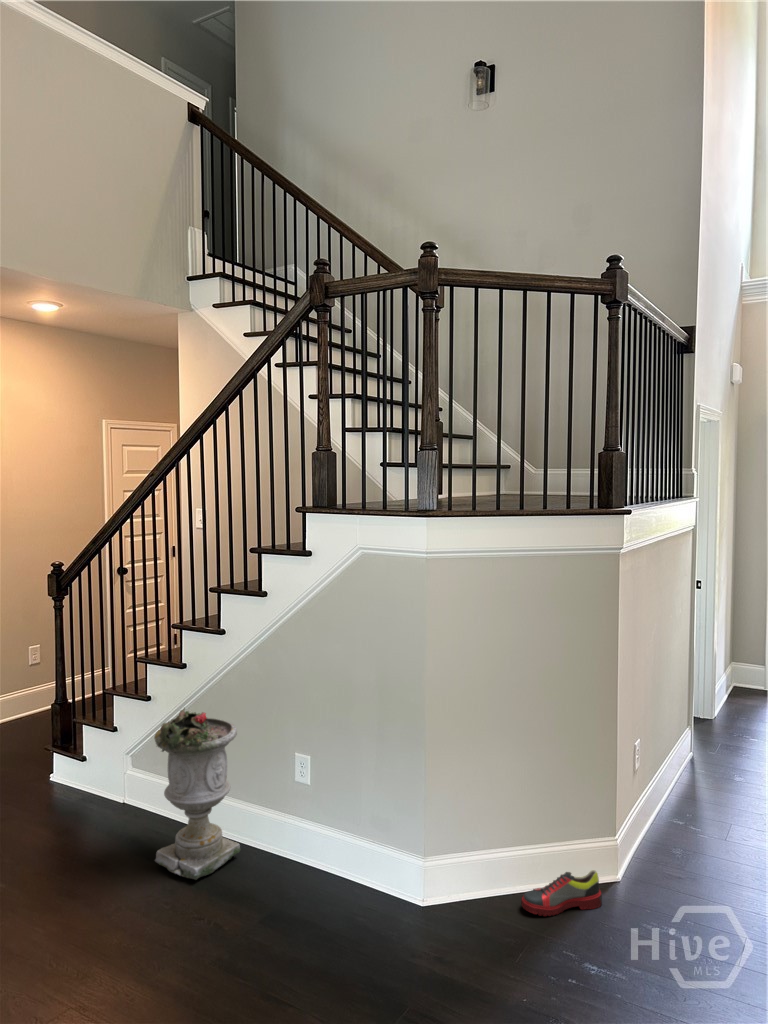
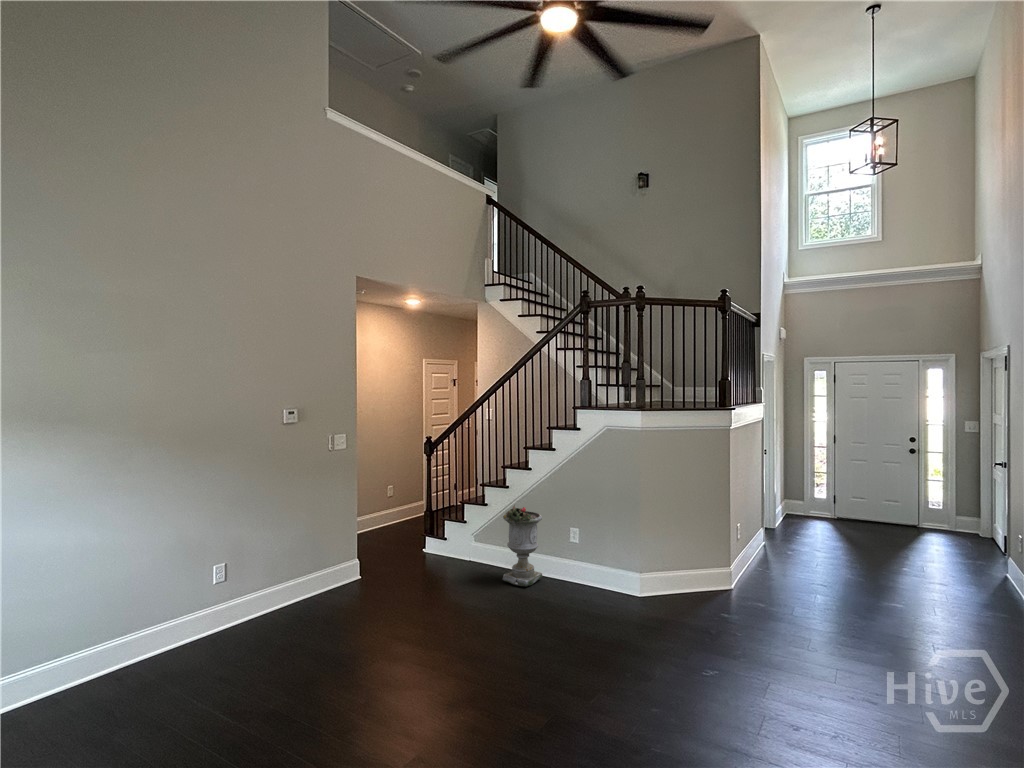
shoe: present [521,870,602,916] -> none [687,581,726,600]

